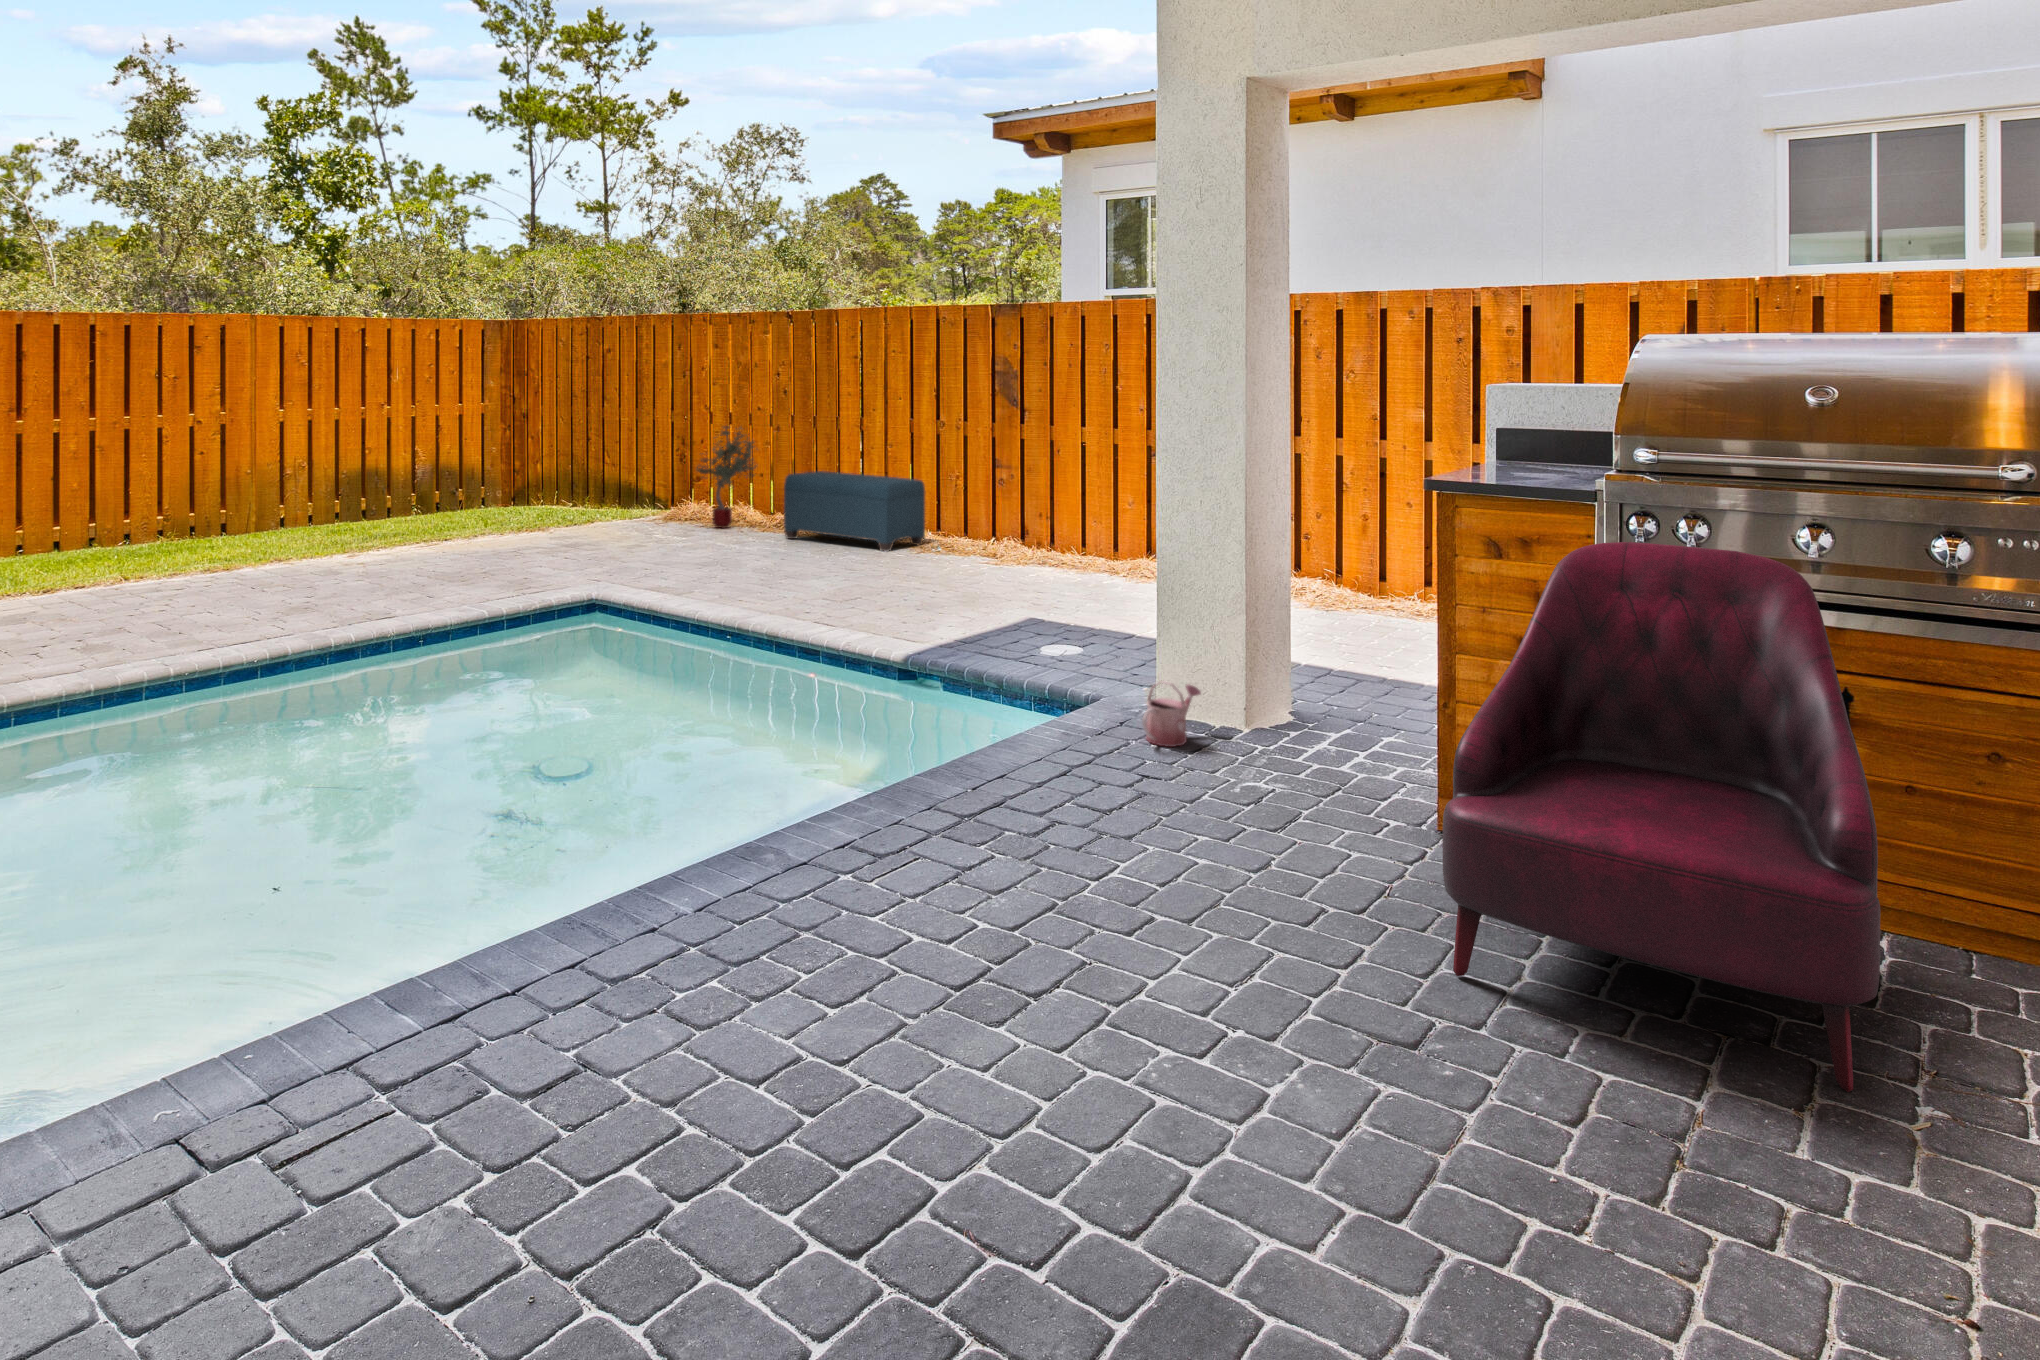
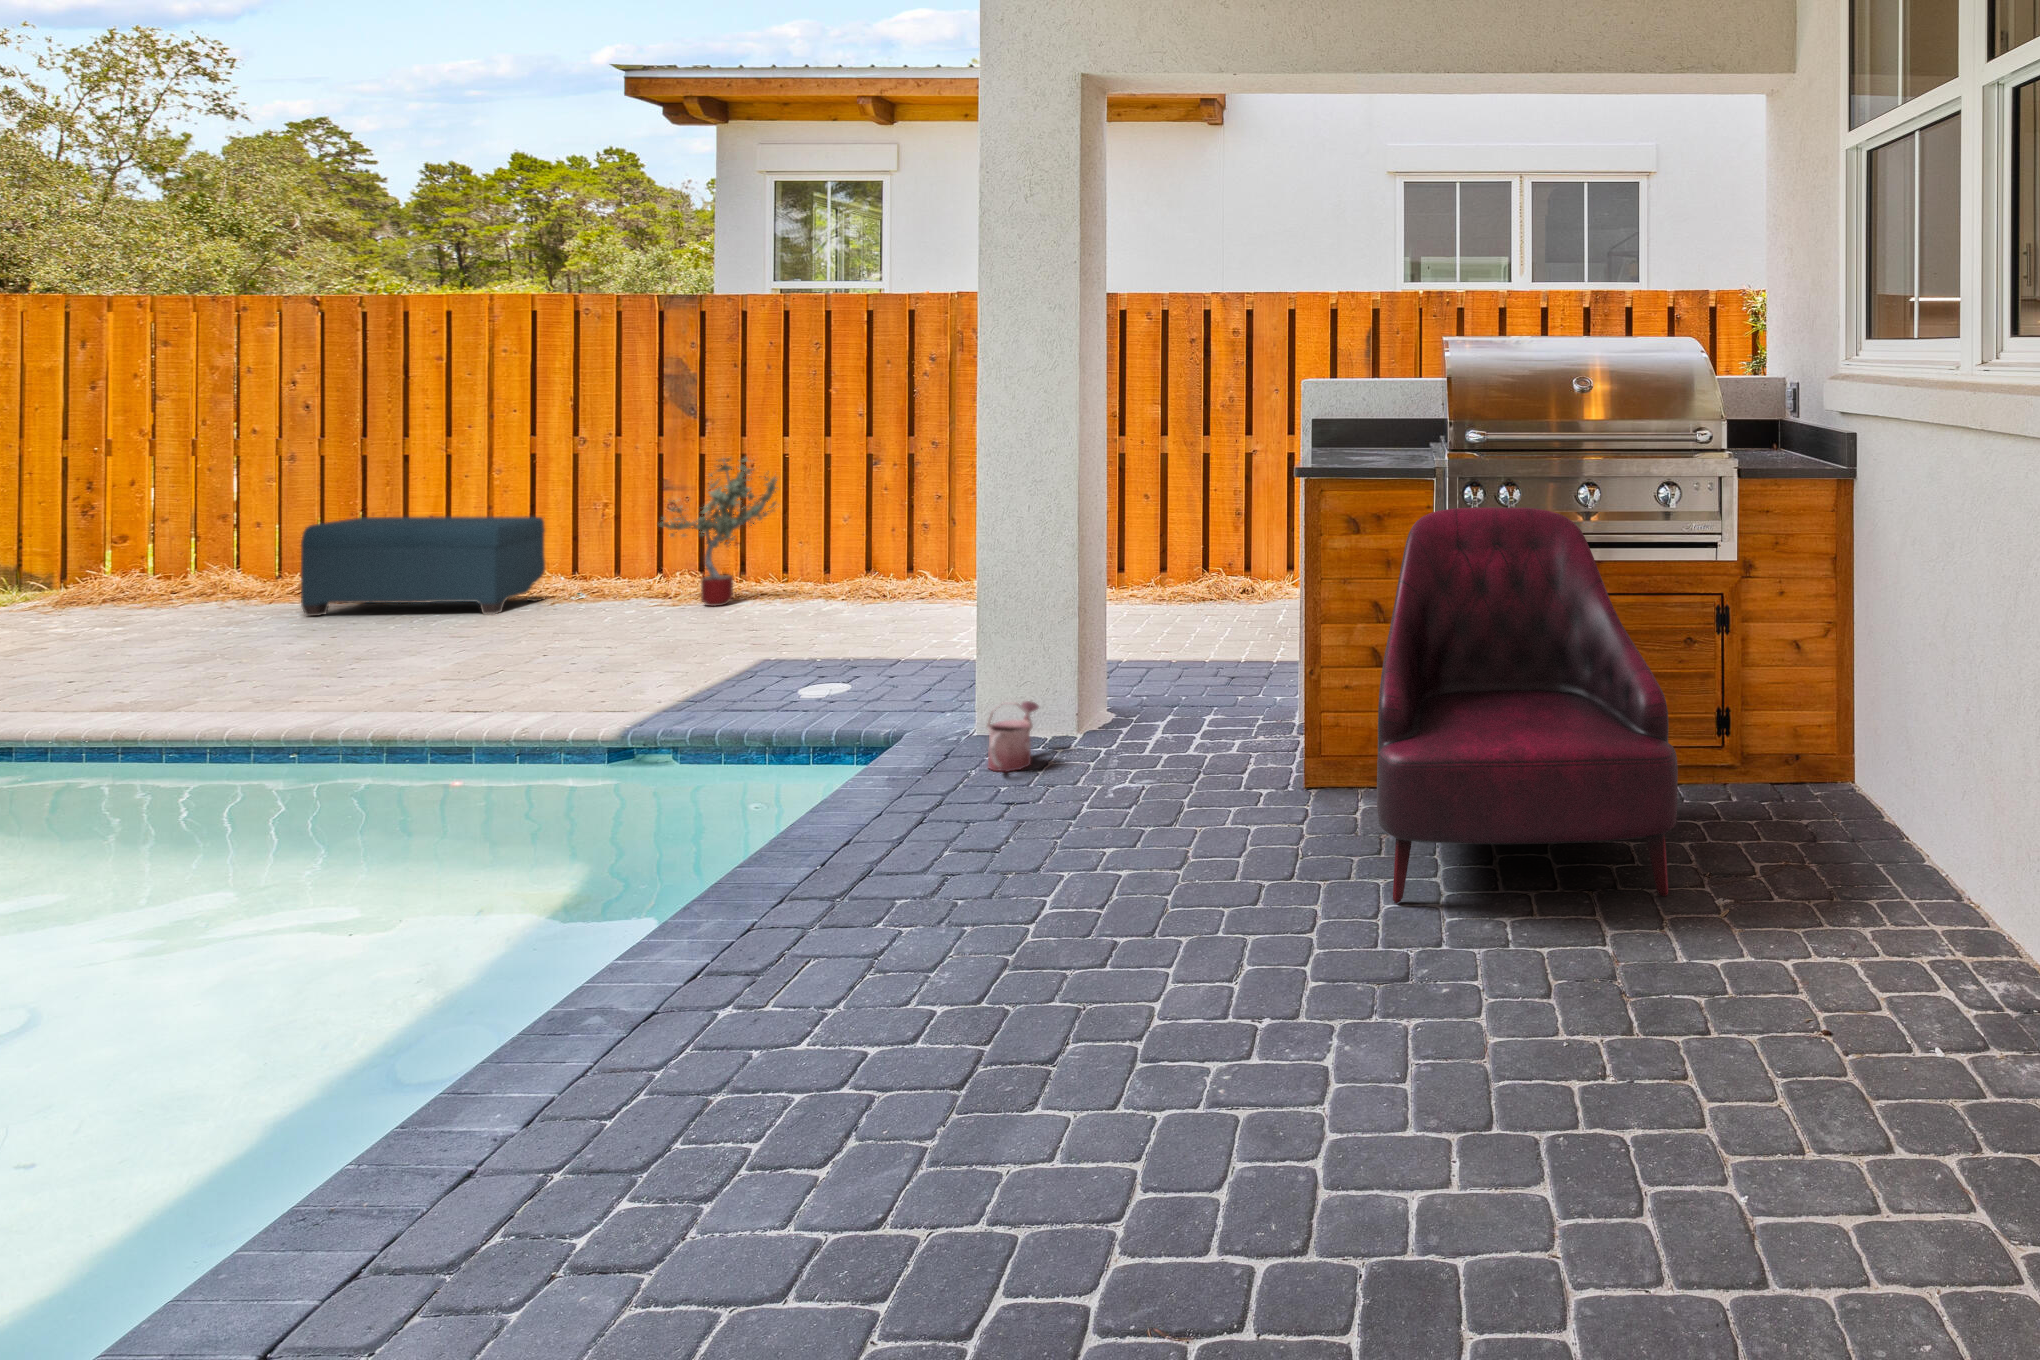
potted tree: present [697,426,756,528] -> present [659,458,778,606]

